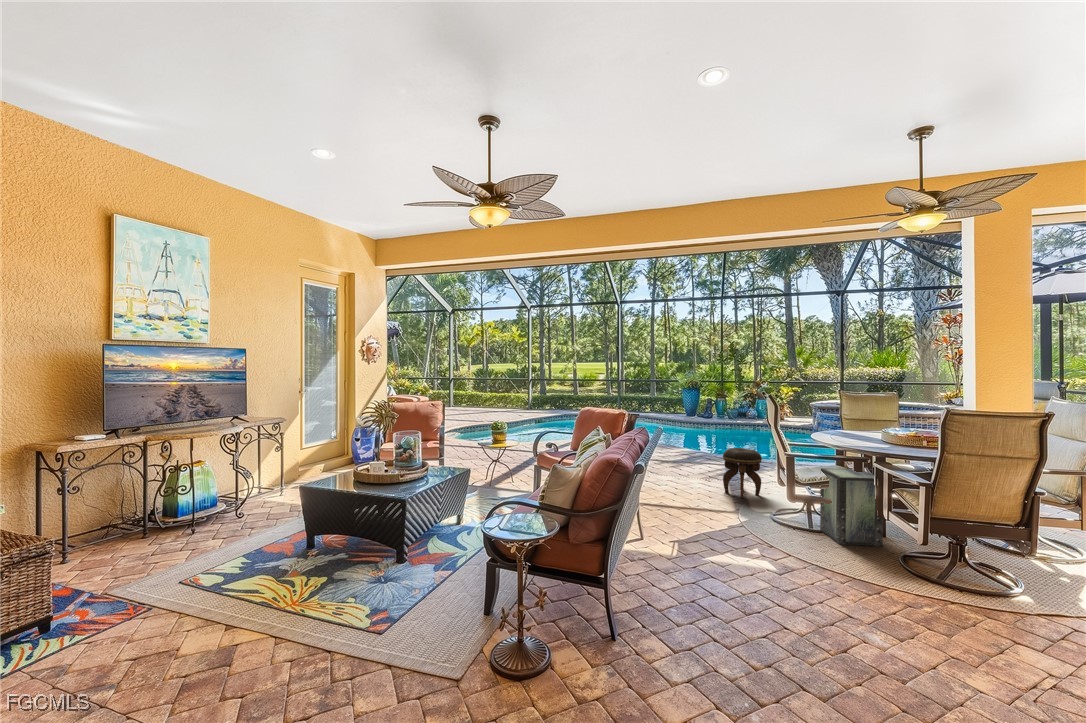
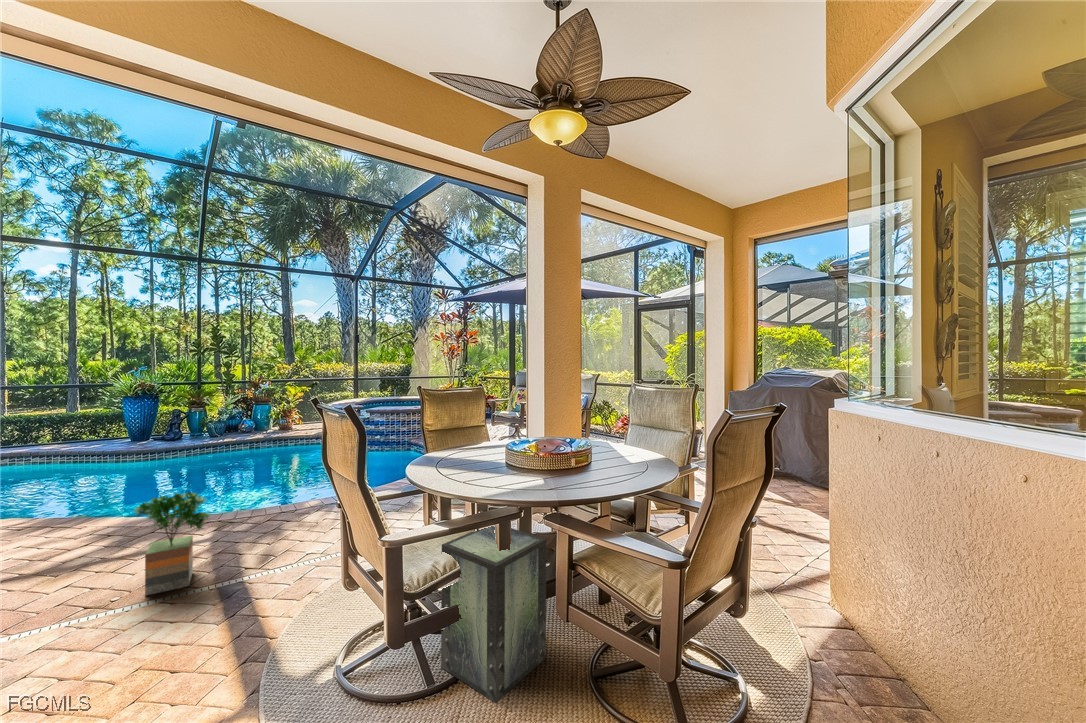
potted tree: none [695,434,726,479] -> present [135,492,209,596]
footstool: present [723,448,762,498] -> none [207,515,298,631]

